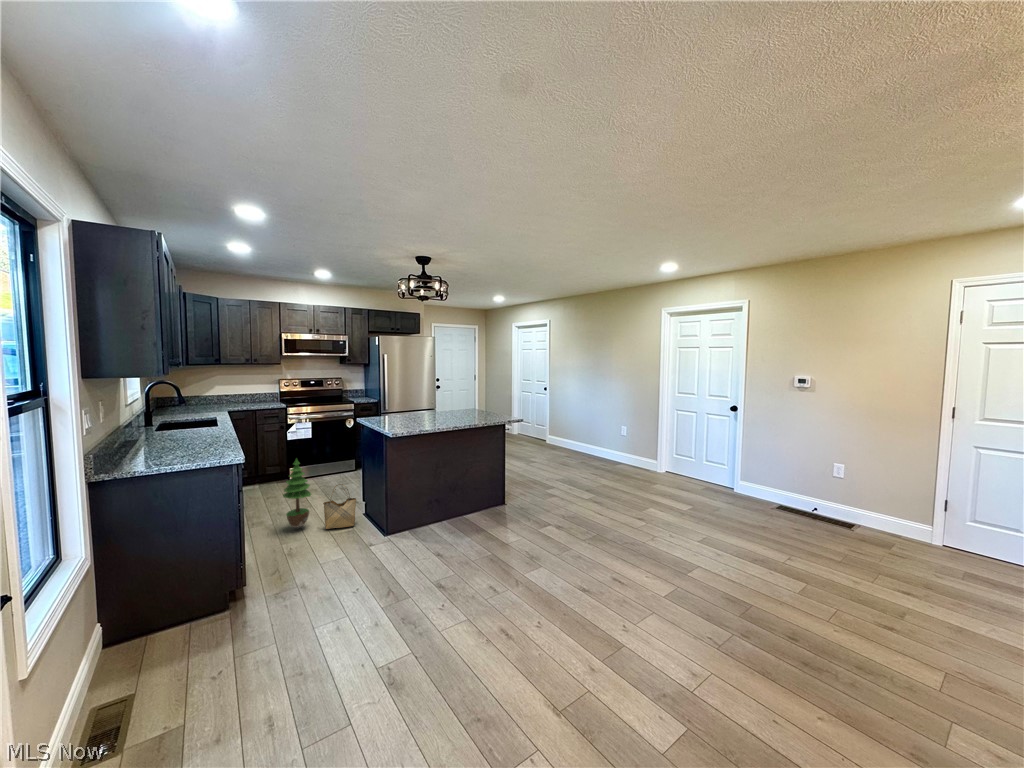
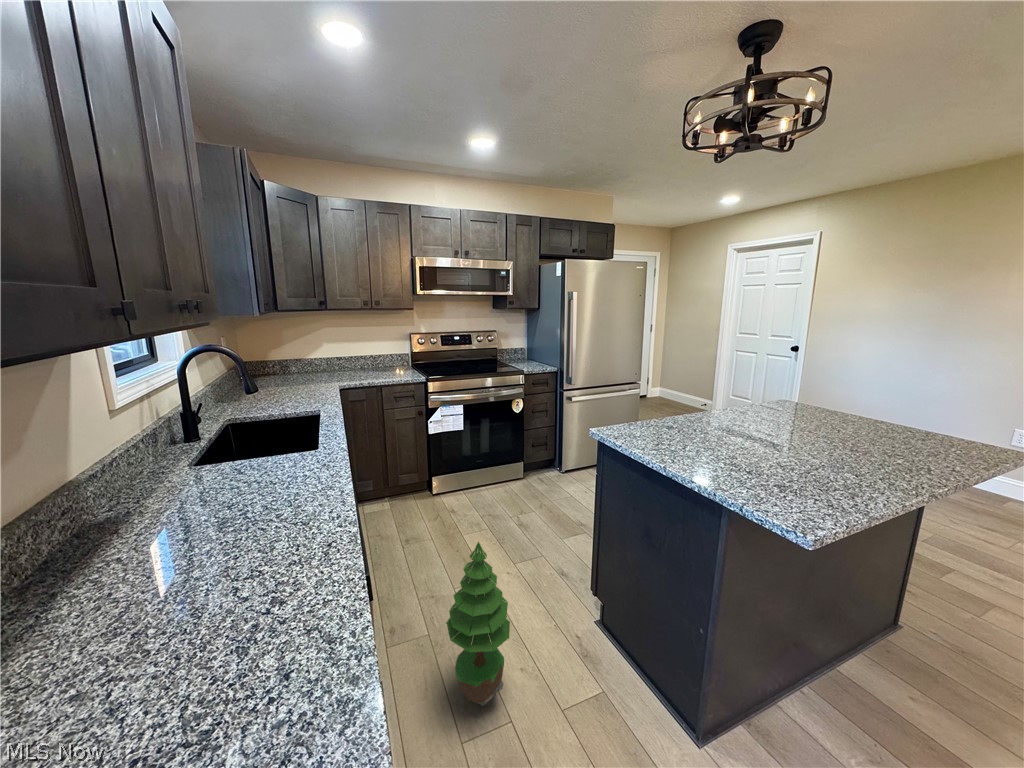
woven basket: present [323,484,356,529] -> none [542,602,616,723]

